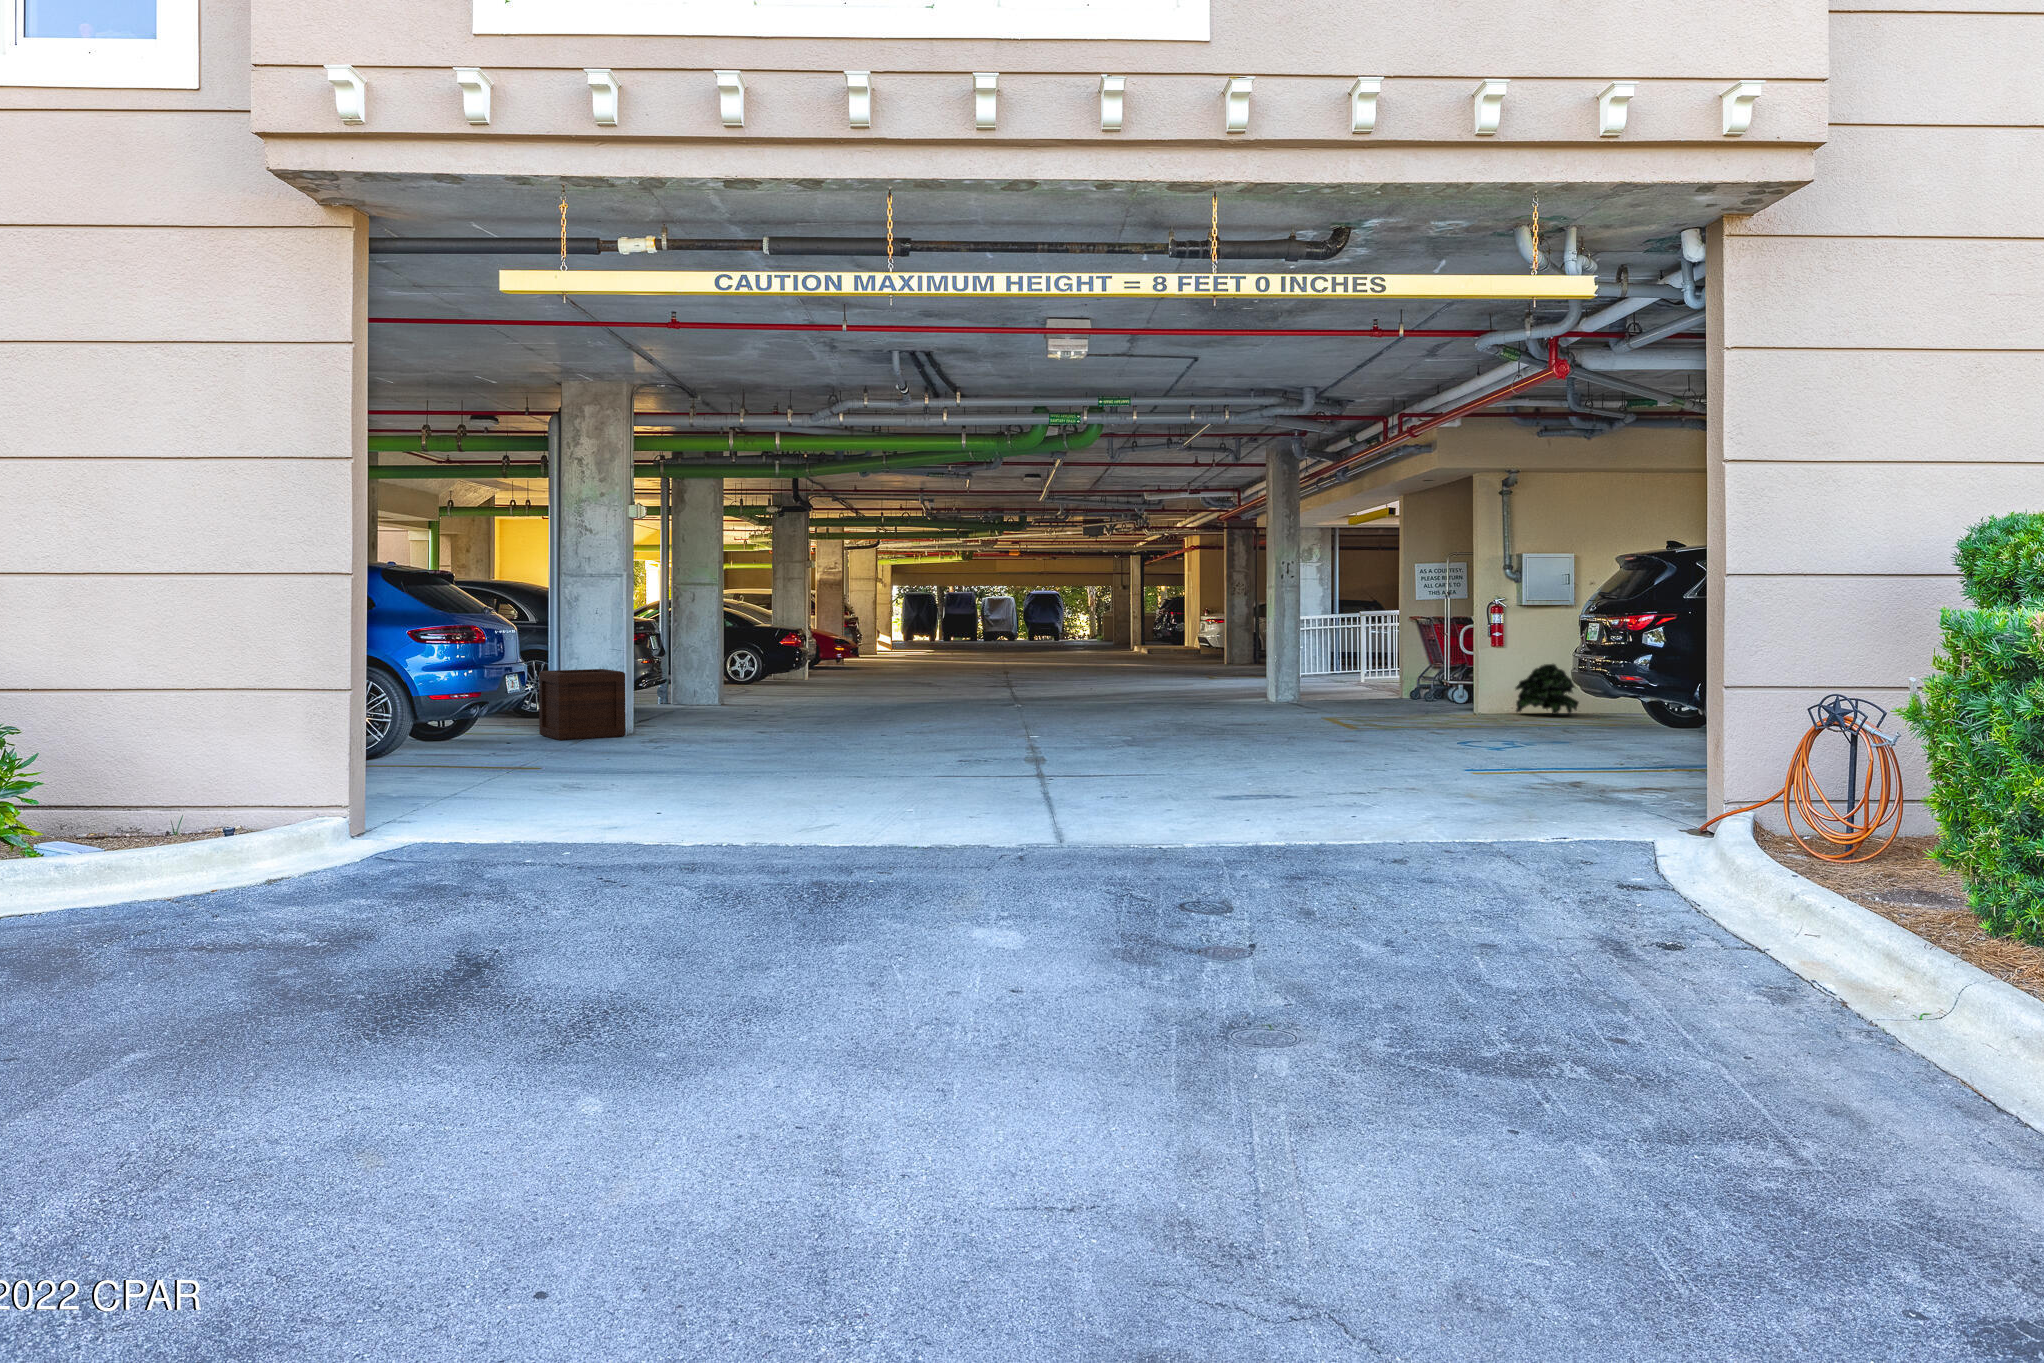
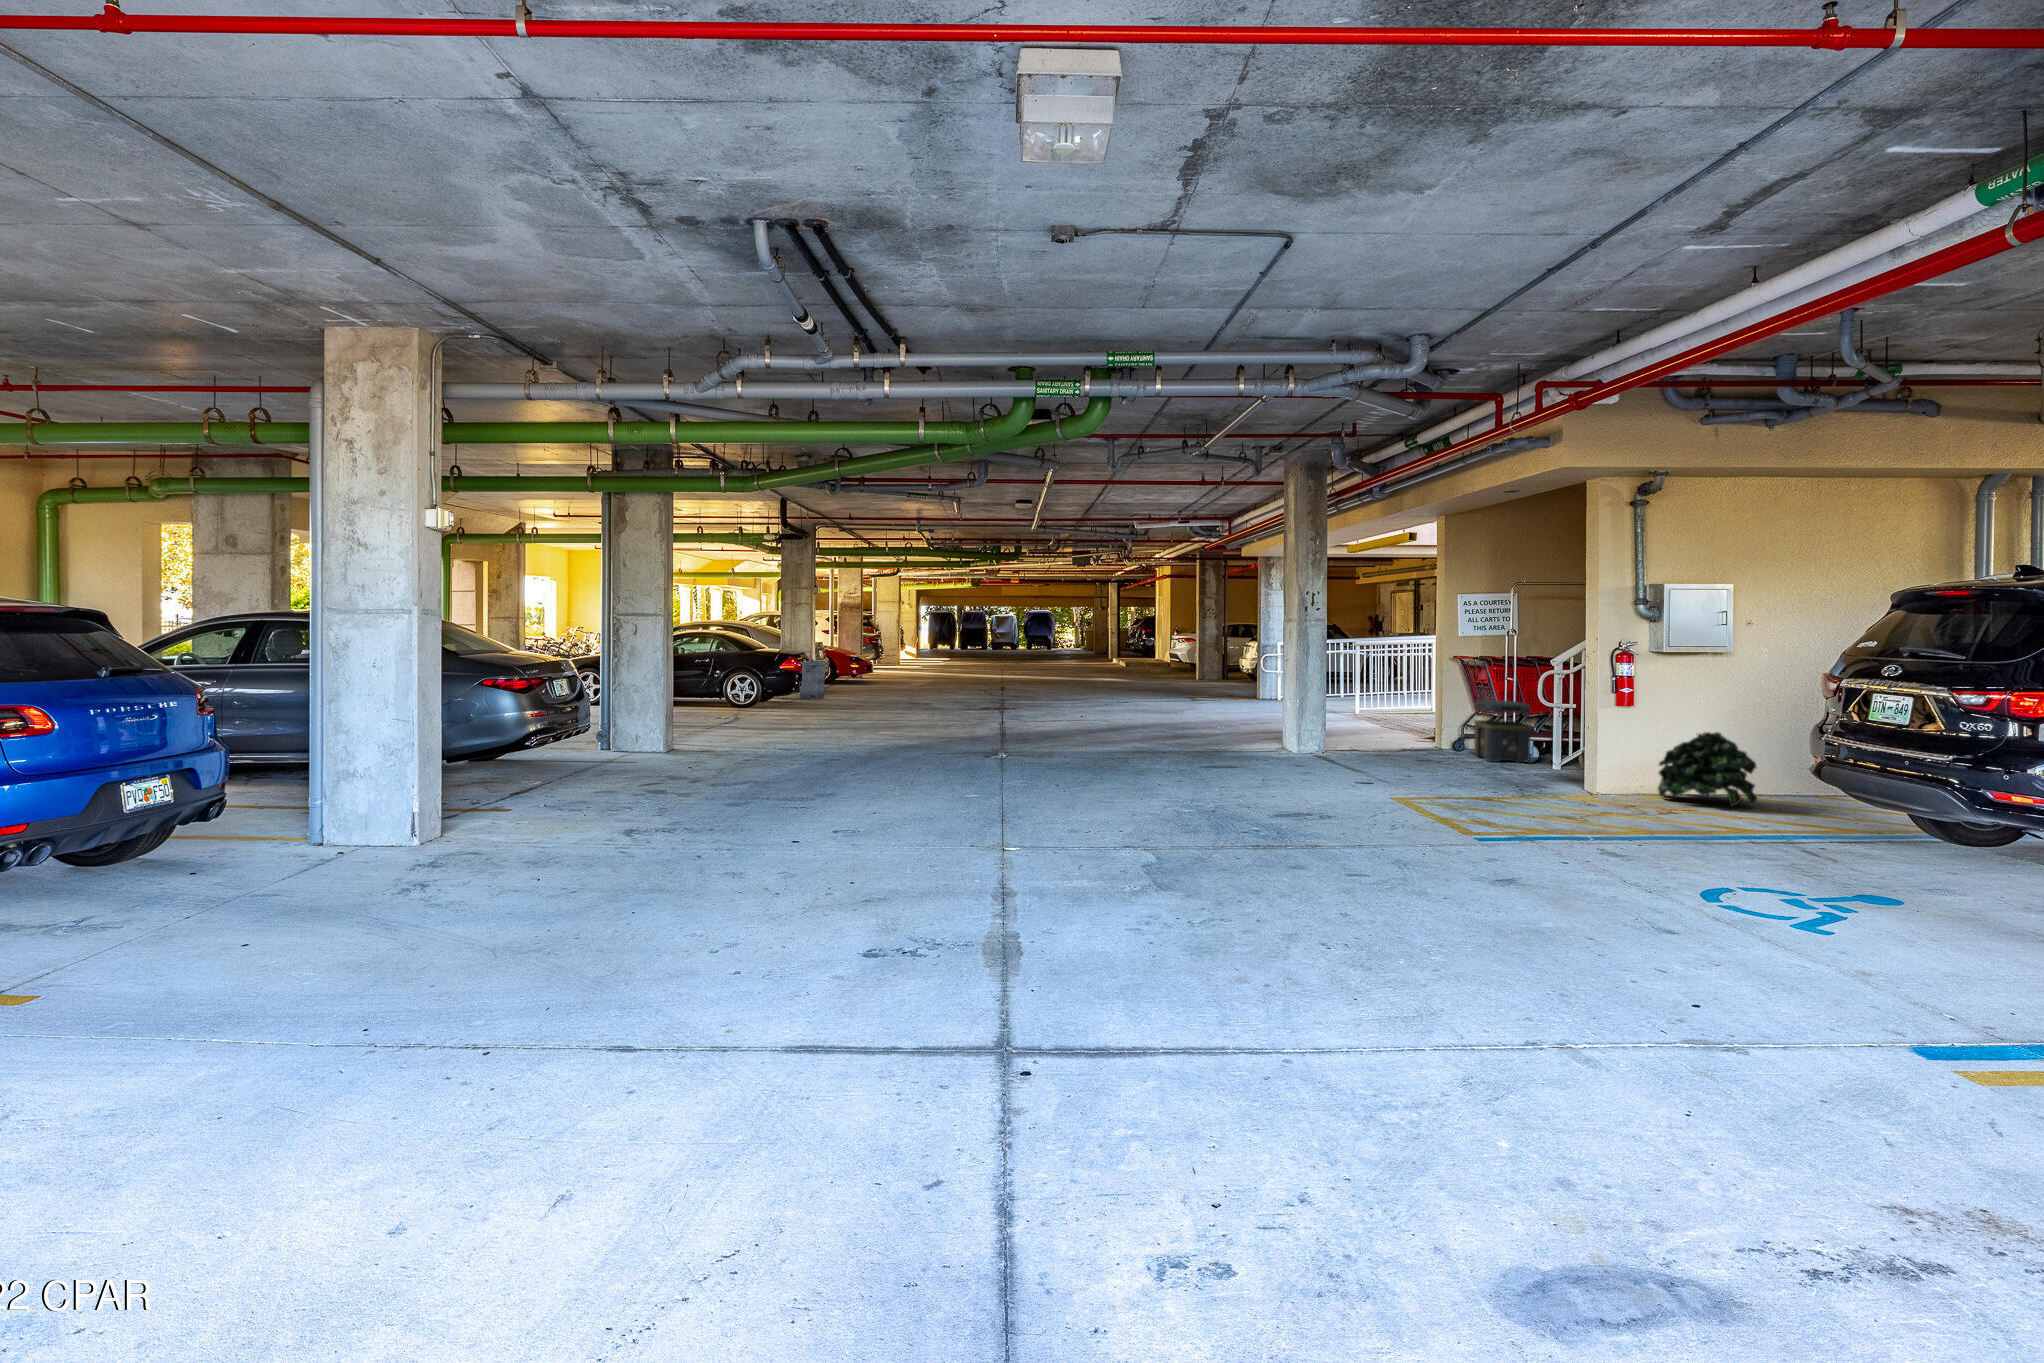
trash can: none [796,637,825,678] -> present [800,659,826,699]
toolbox: none [1418,653,1459,703] -> present [1474,700,1532,763]
wooden crate: present [539,669,626,741] -> none [250,744,382,869]

